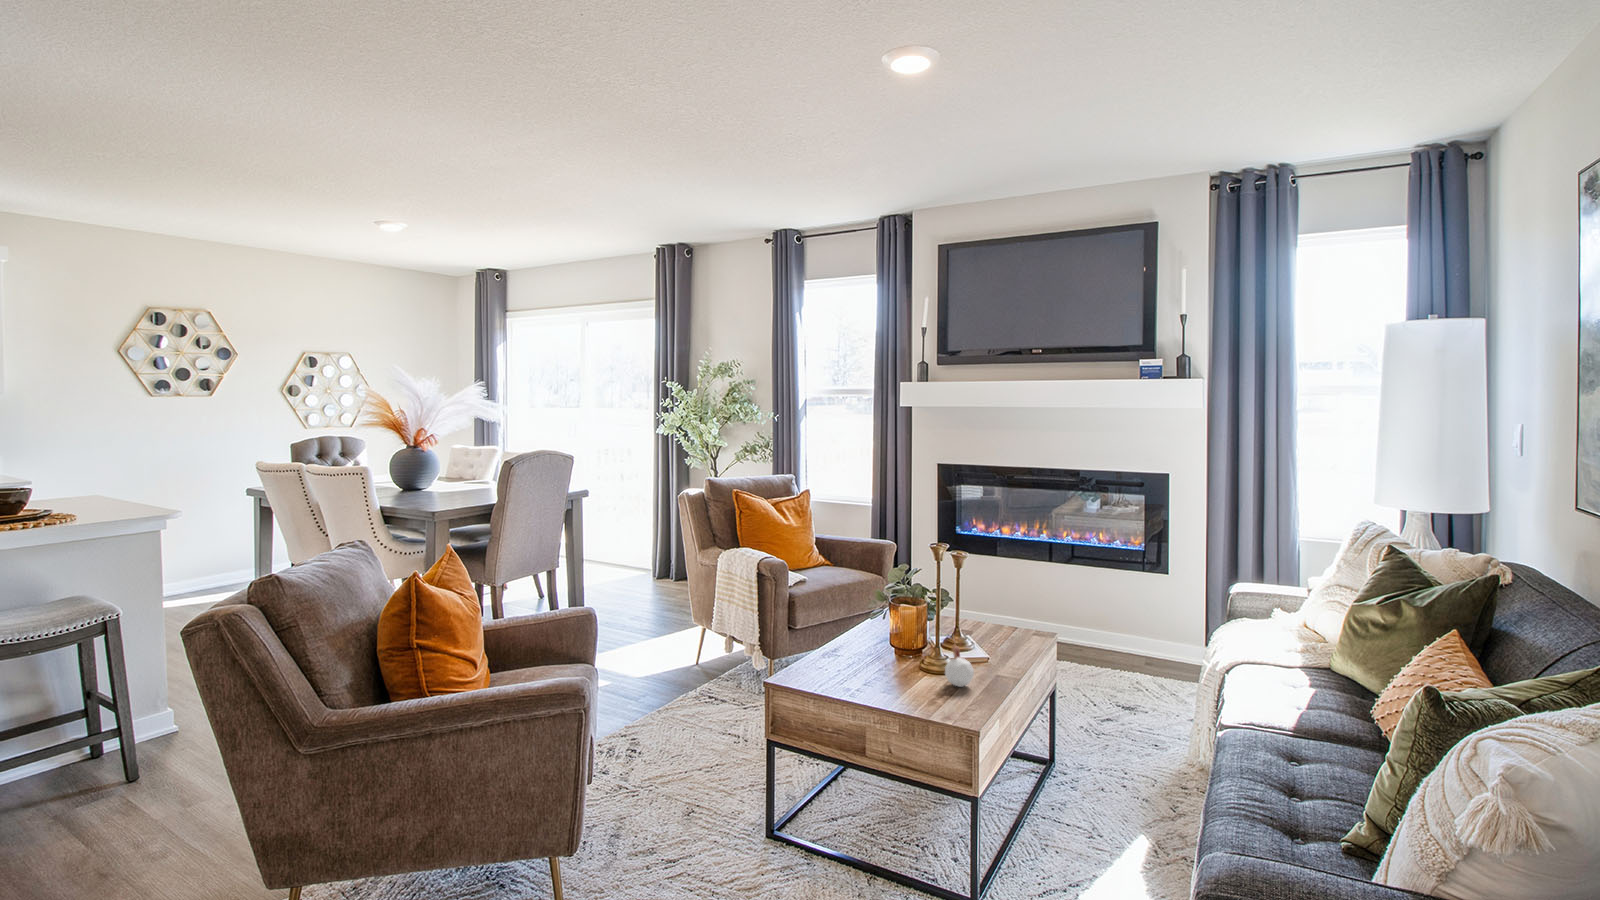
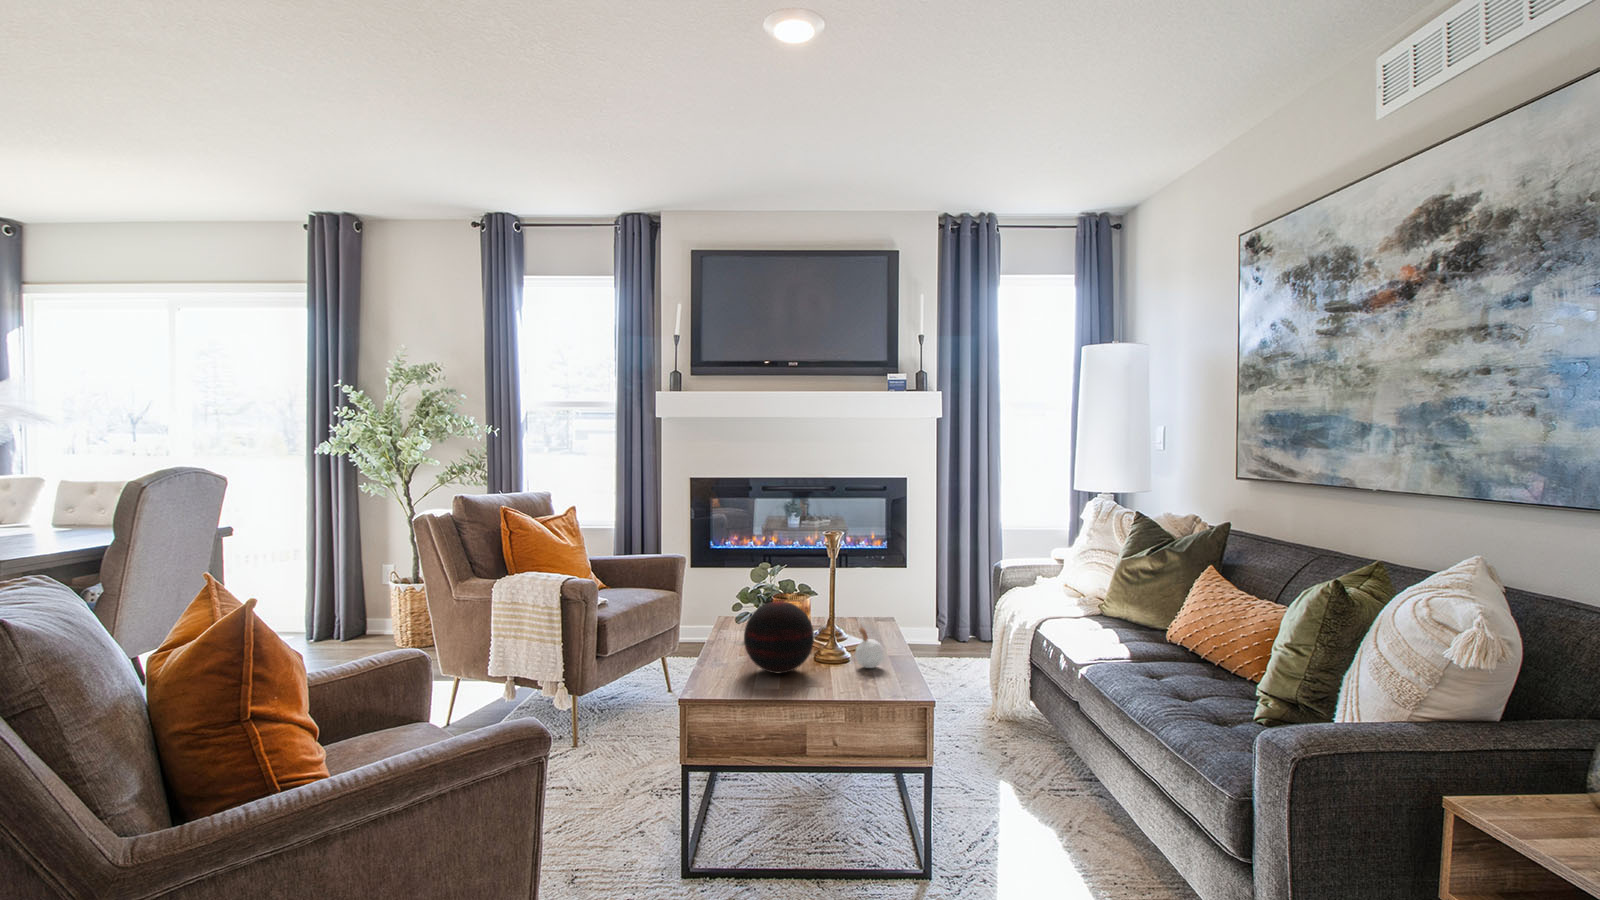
decorative orb: none [838,608,904,676] -> present [744,601,814,673]

